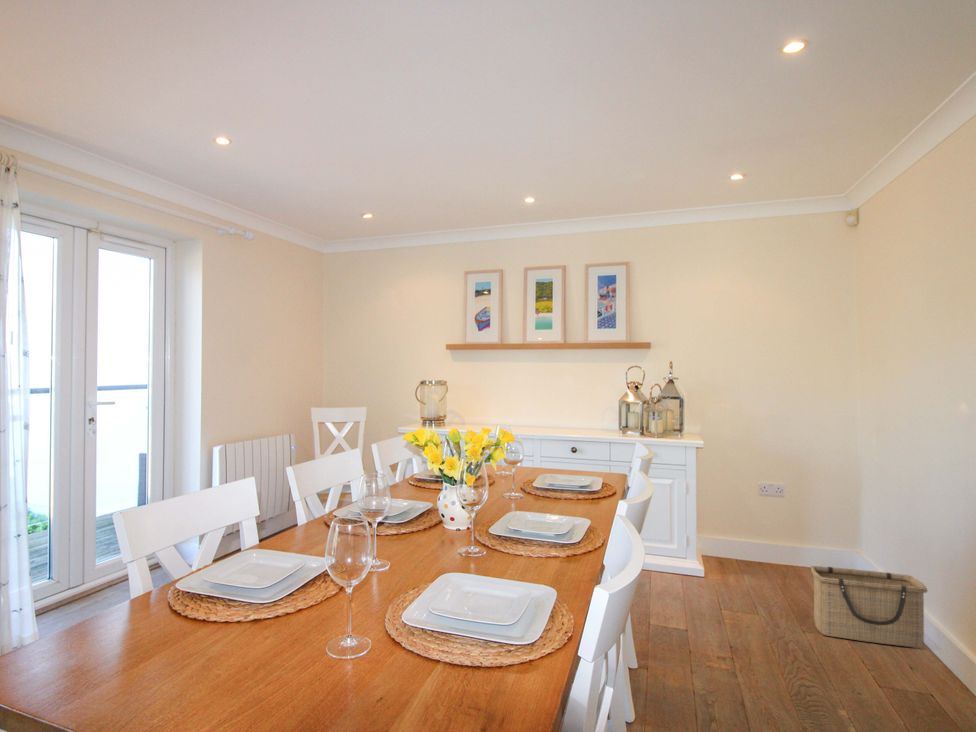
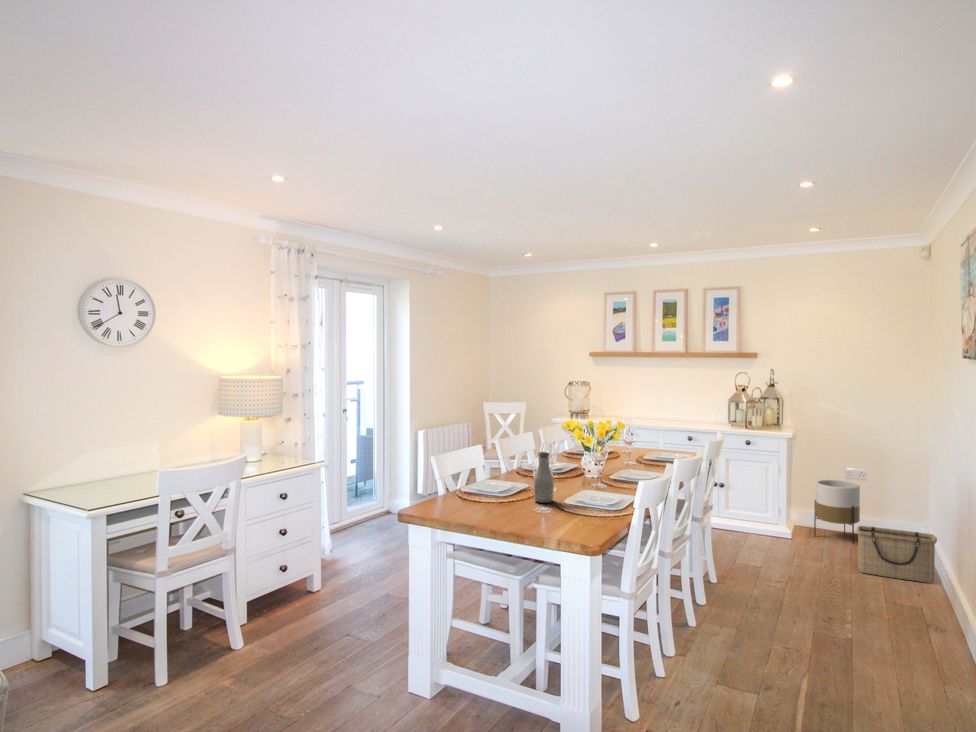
planter: none [726,496,780,579] -> present [814,480,860,544]
bottle: none [293,527,355,688] -> present [534,452,554,503]

